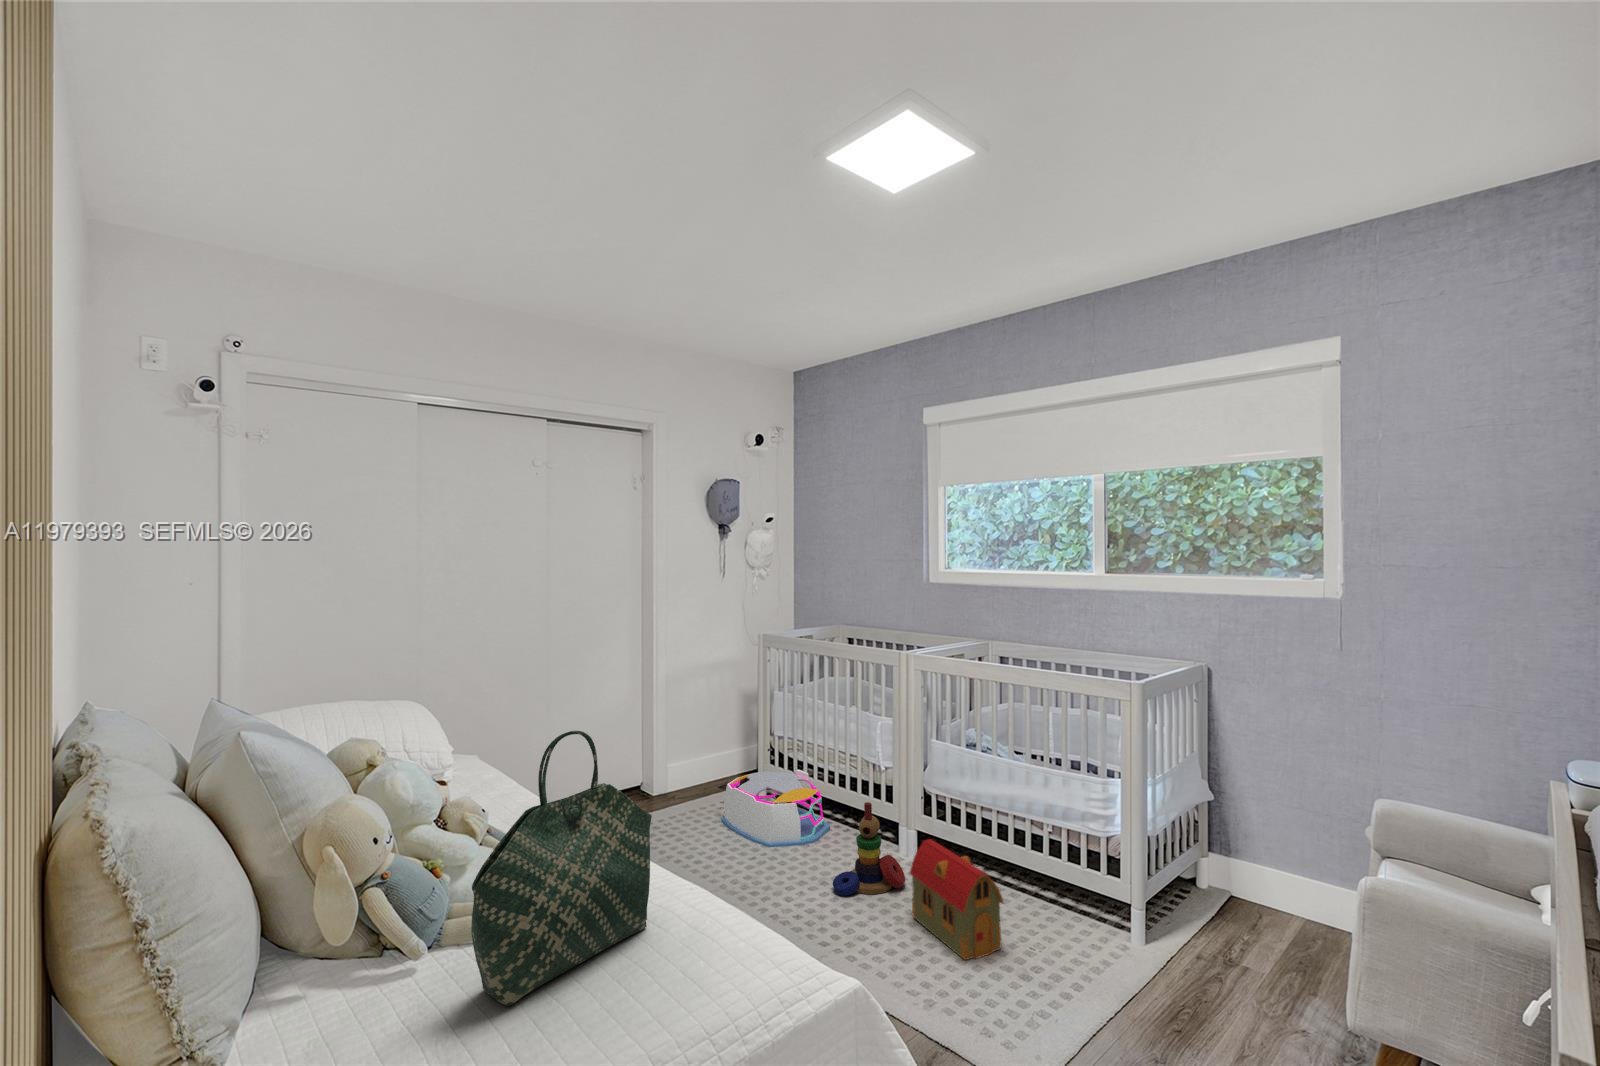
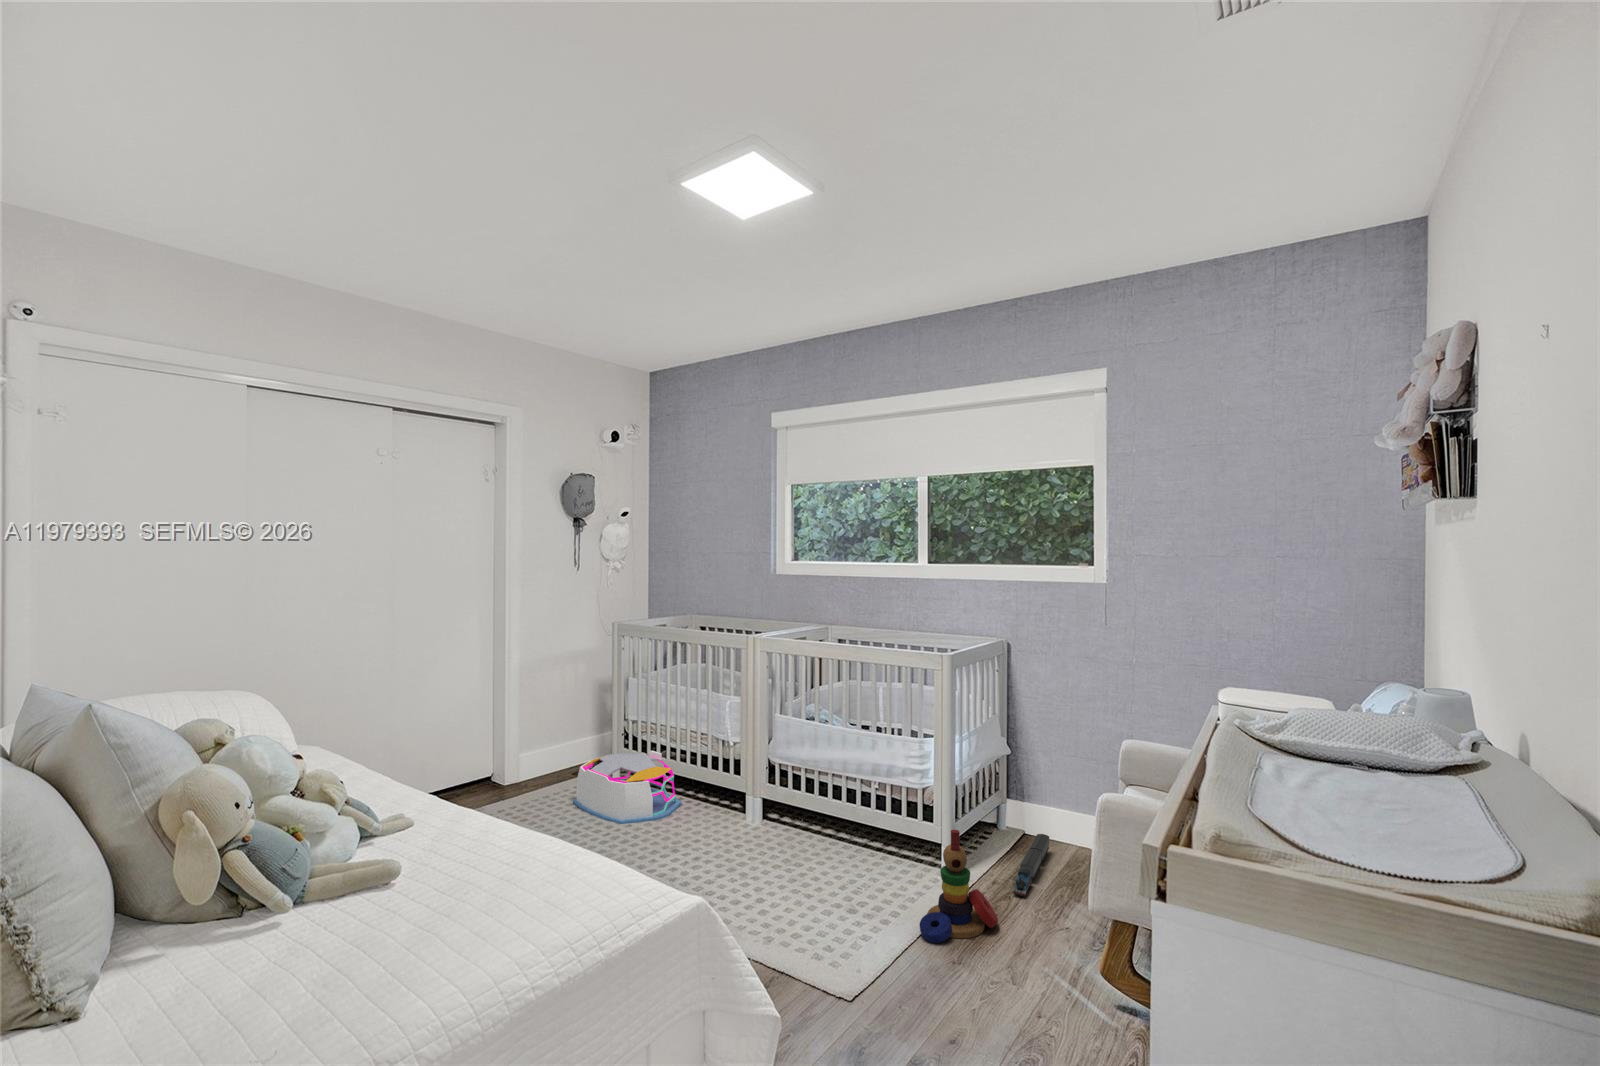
tote bag: present [471,731,652,1006] -> none [348,696,517,938]
stacking toy: present [833,802,905,896] -> present [919,830,998,943]
toy house: present [910,839,1003,960] -> none [753,803,835,906]
toy train: none [1226,891,1265,972] -> present [1013,834,1049,896]

